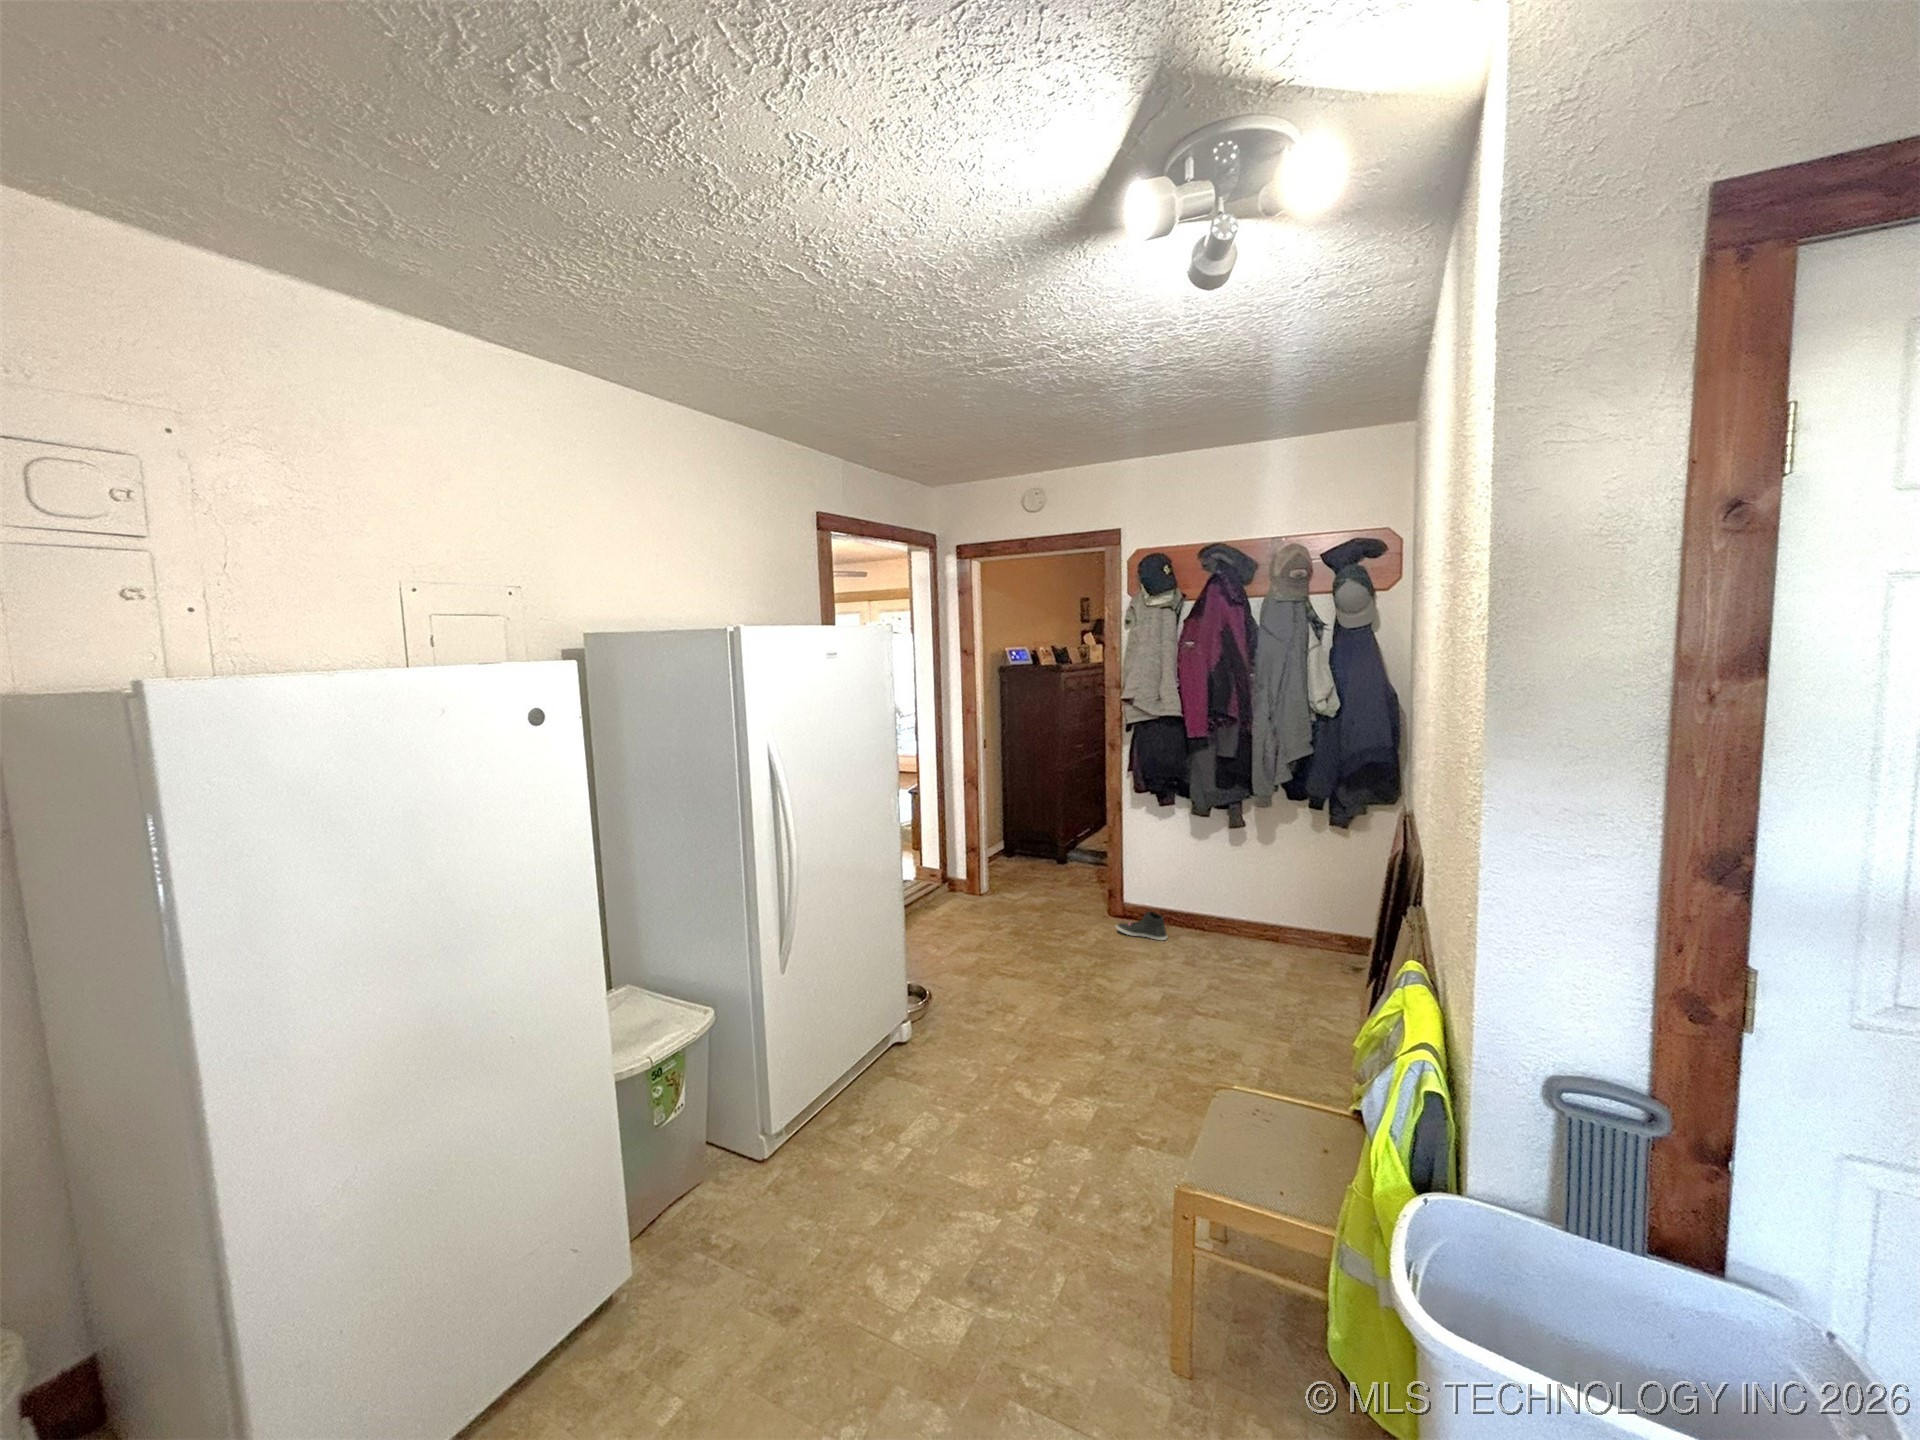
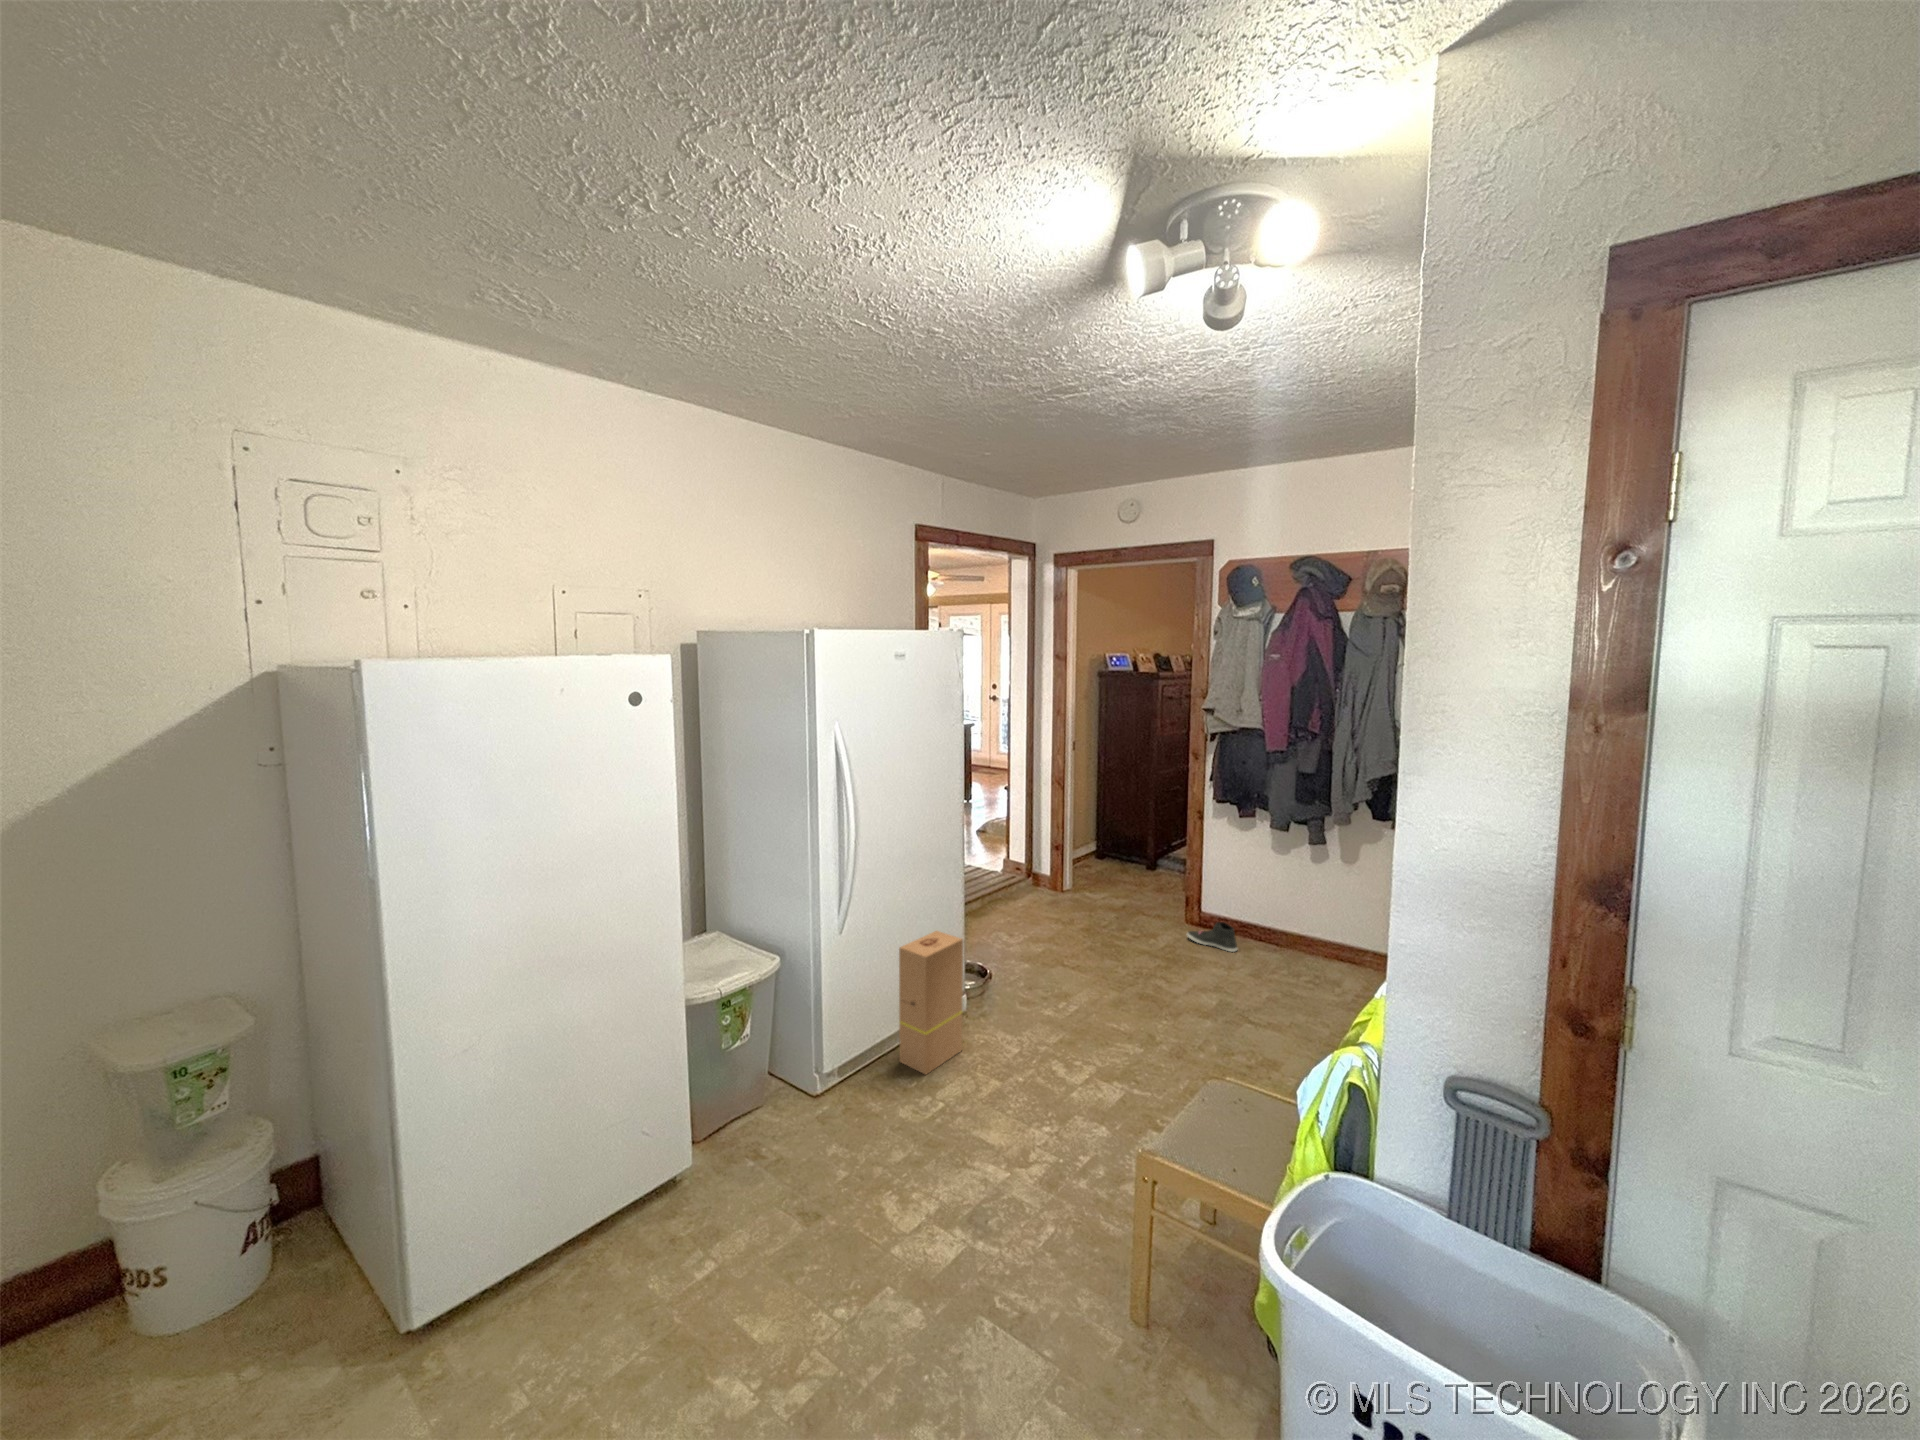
cardboard box: none [847,956,919,1119] -> present [899,931,963,1074]

